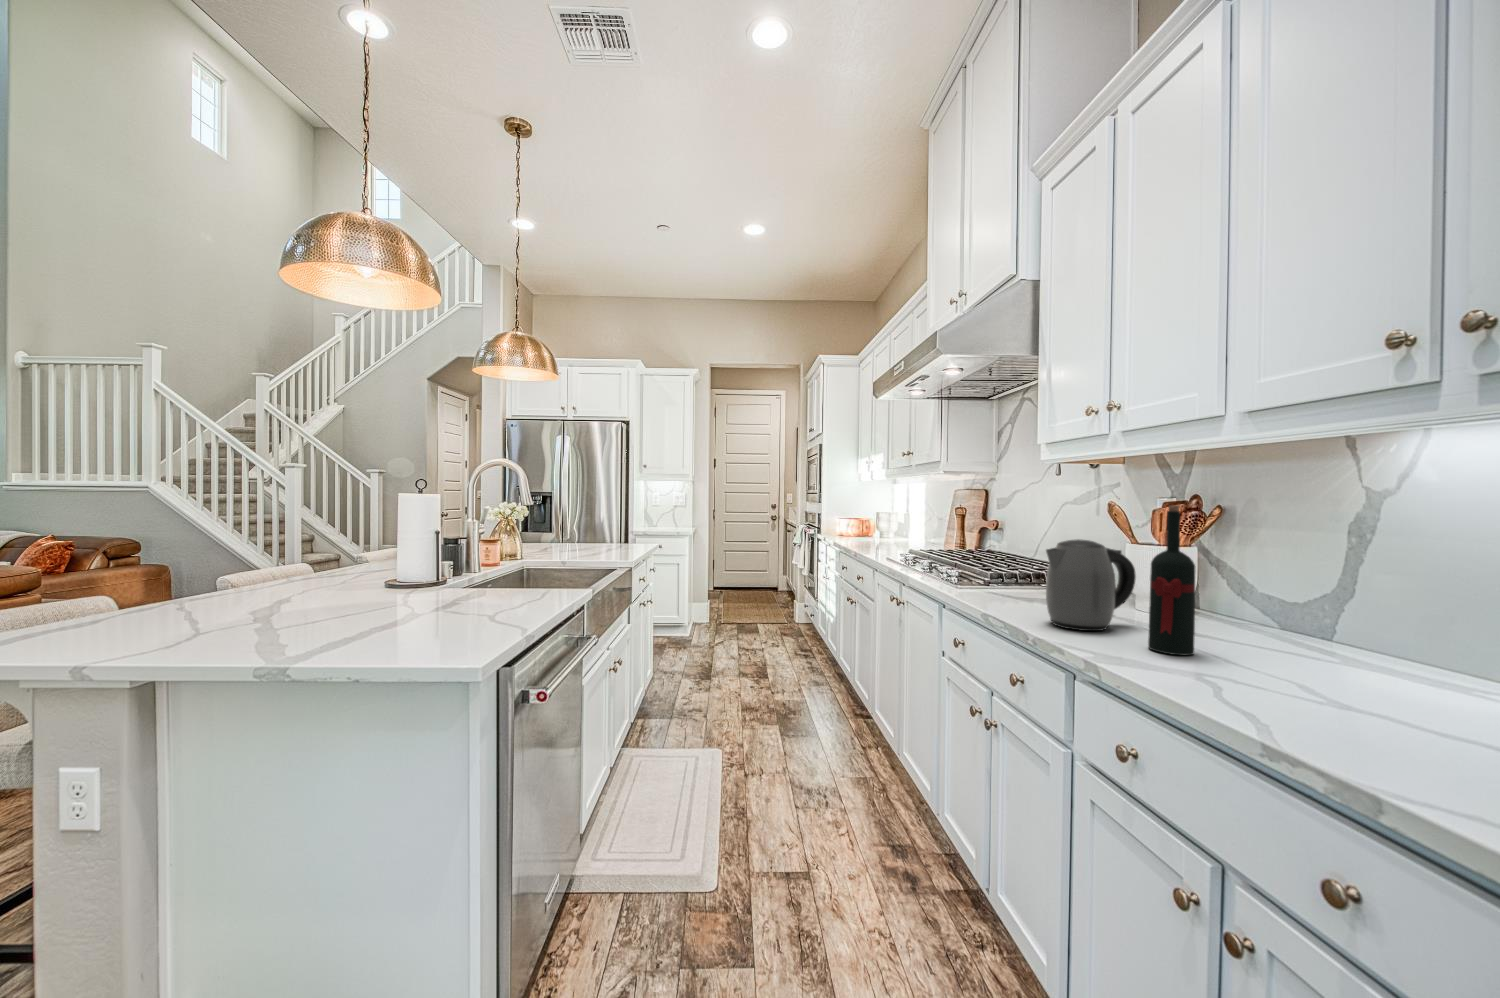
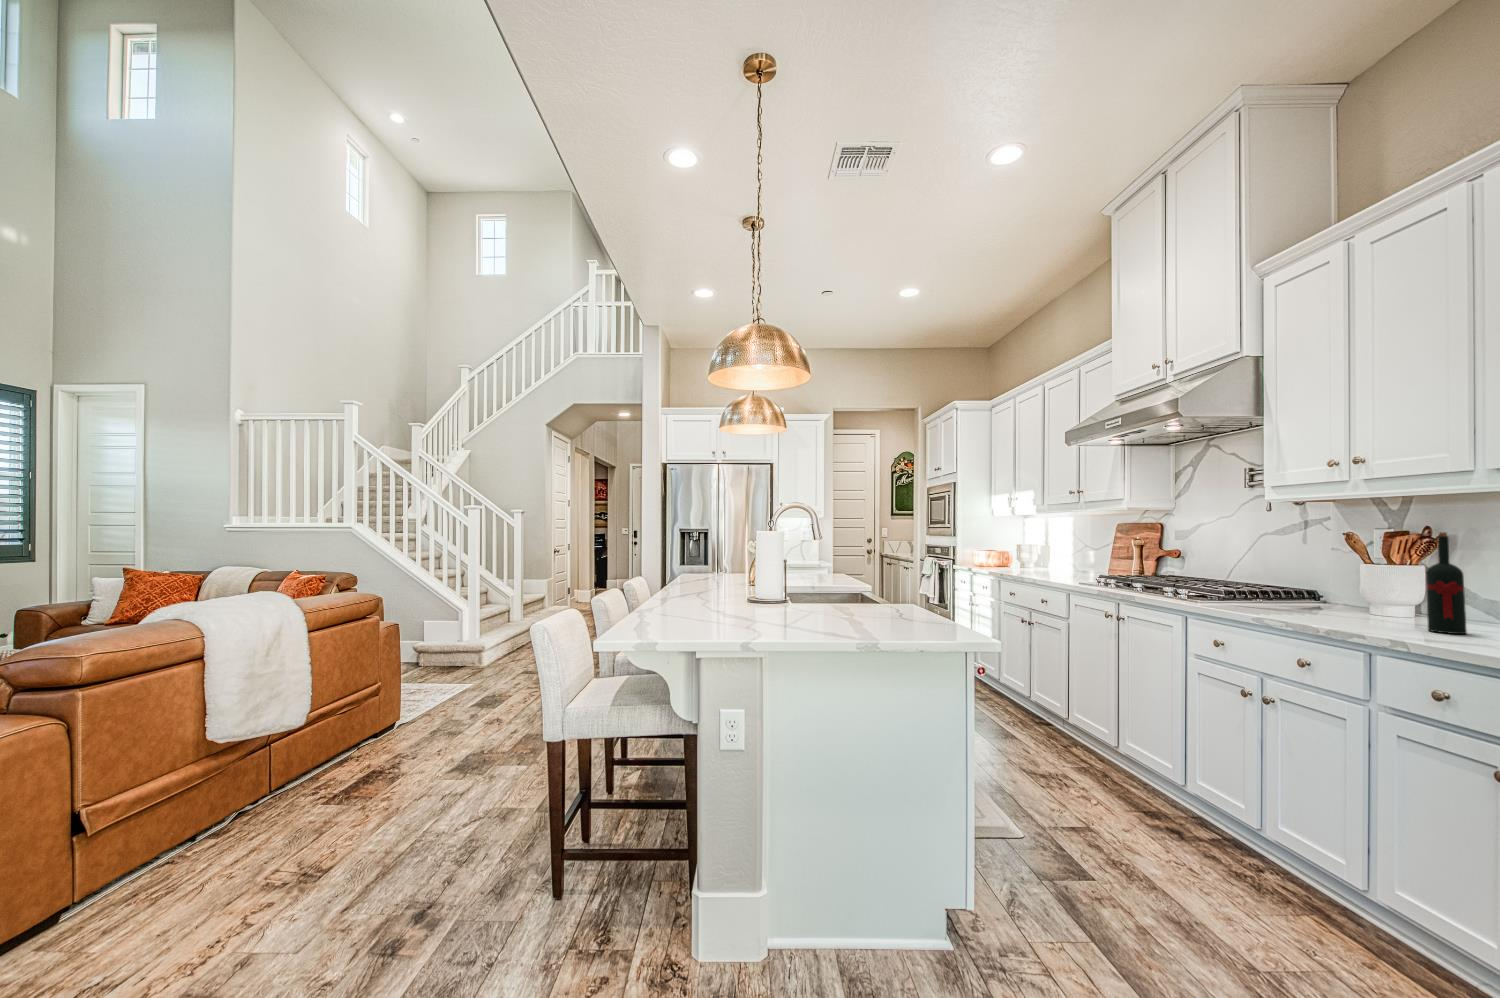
kettle: present [1046,539,1136,631] -> none [1324,558,1394,623]

